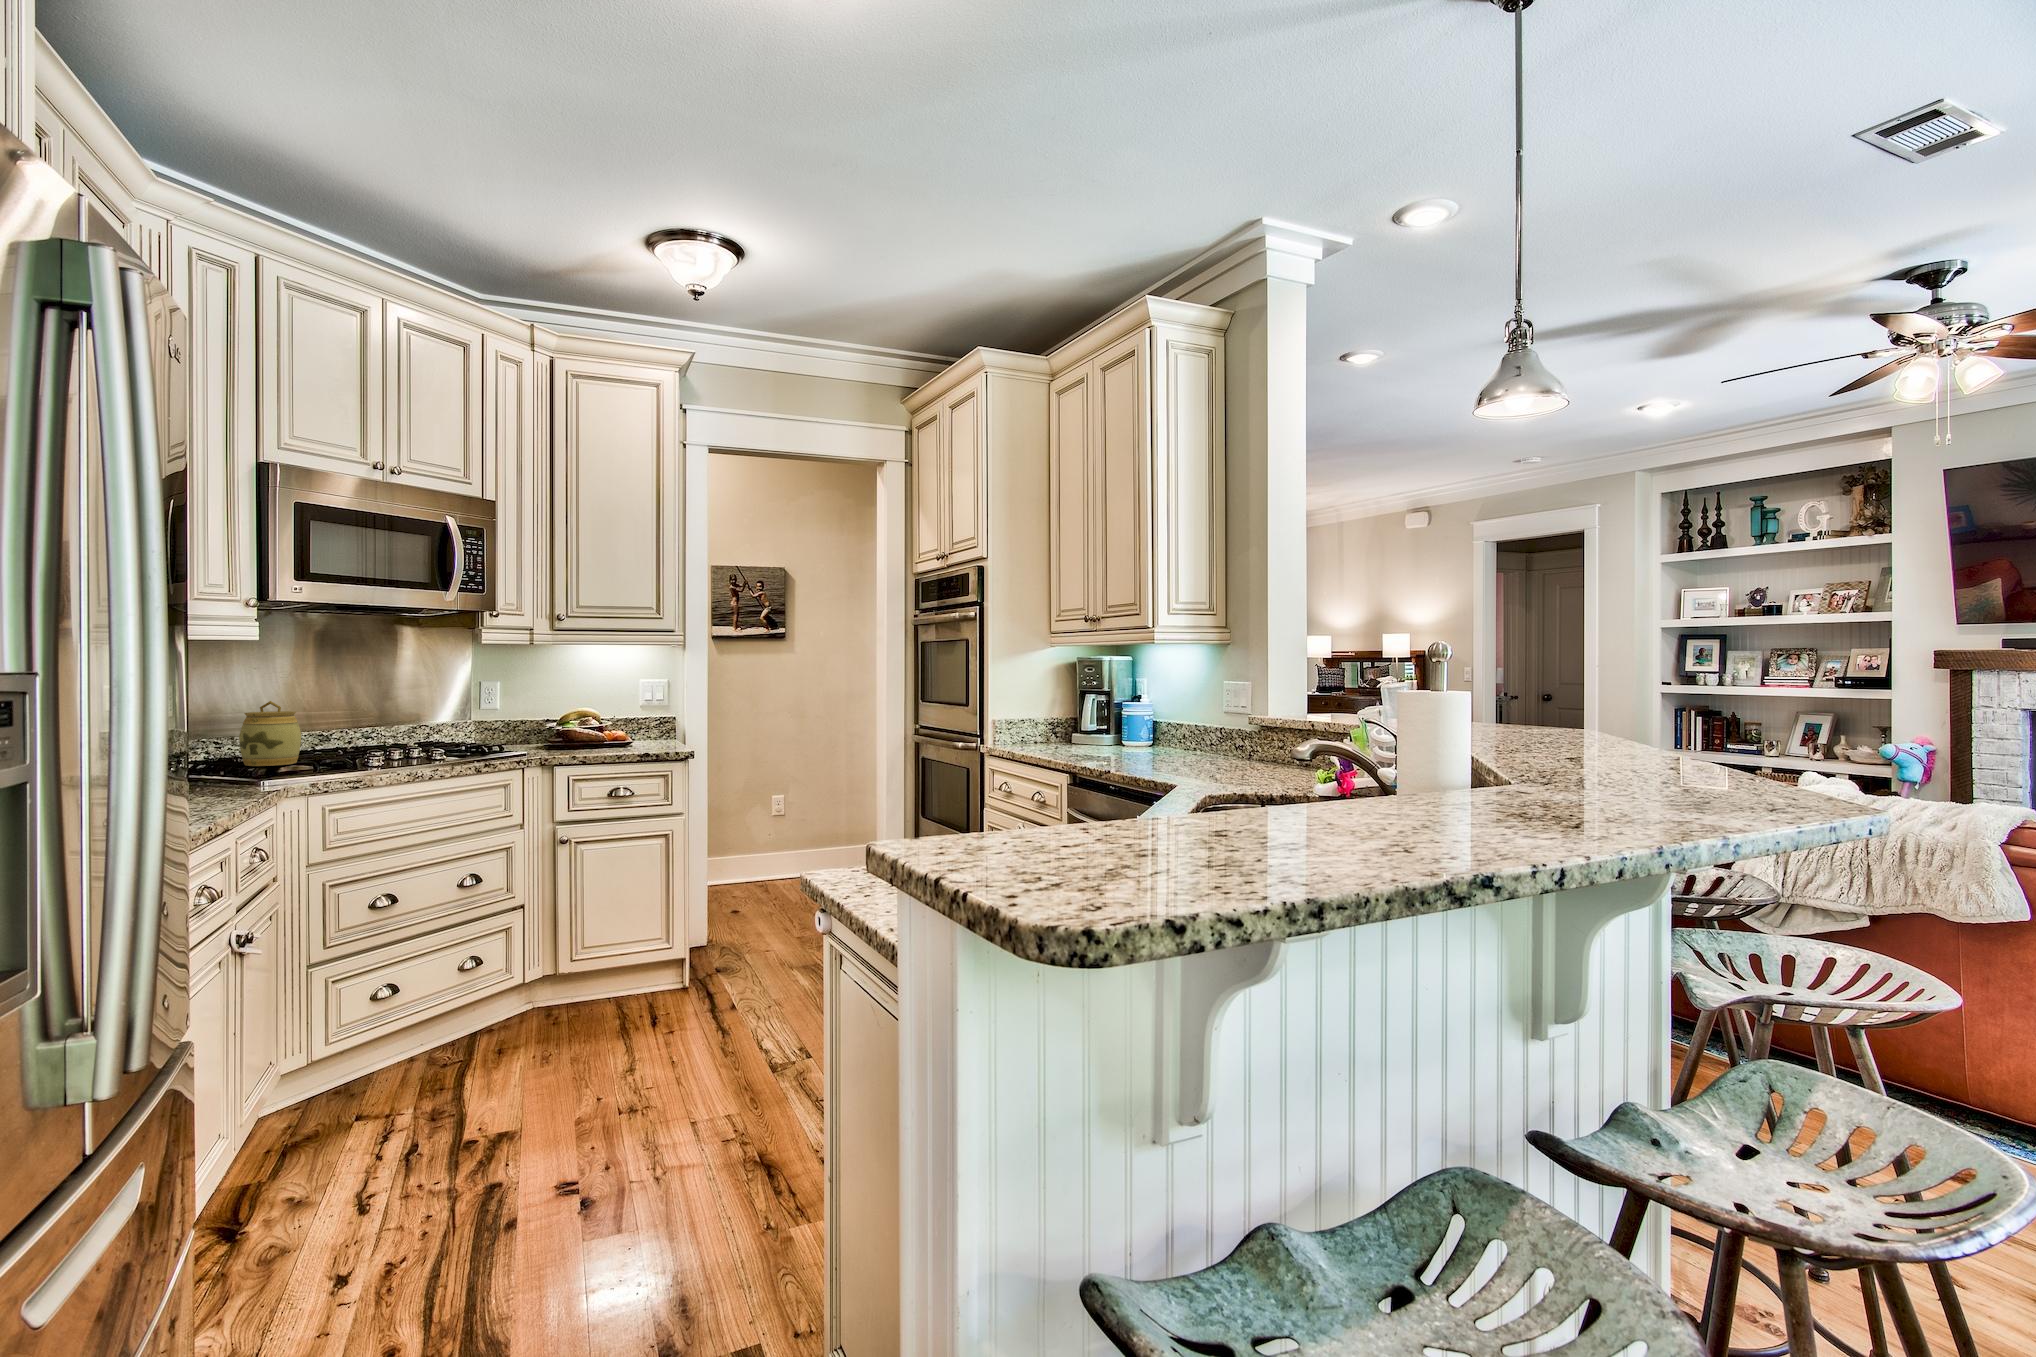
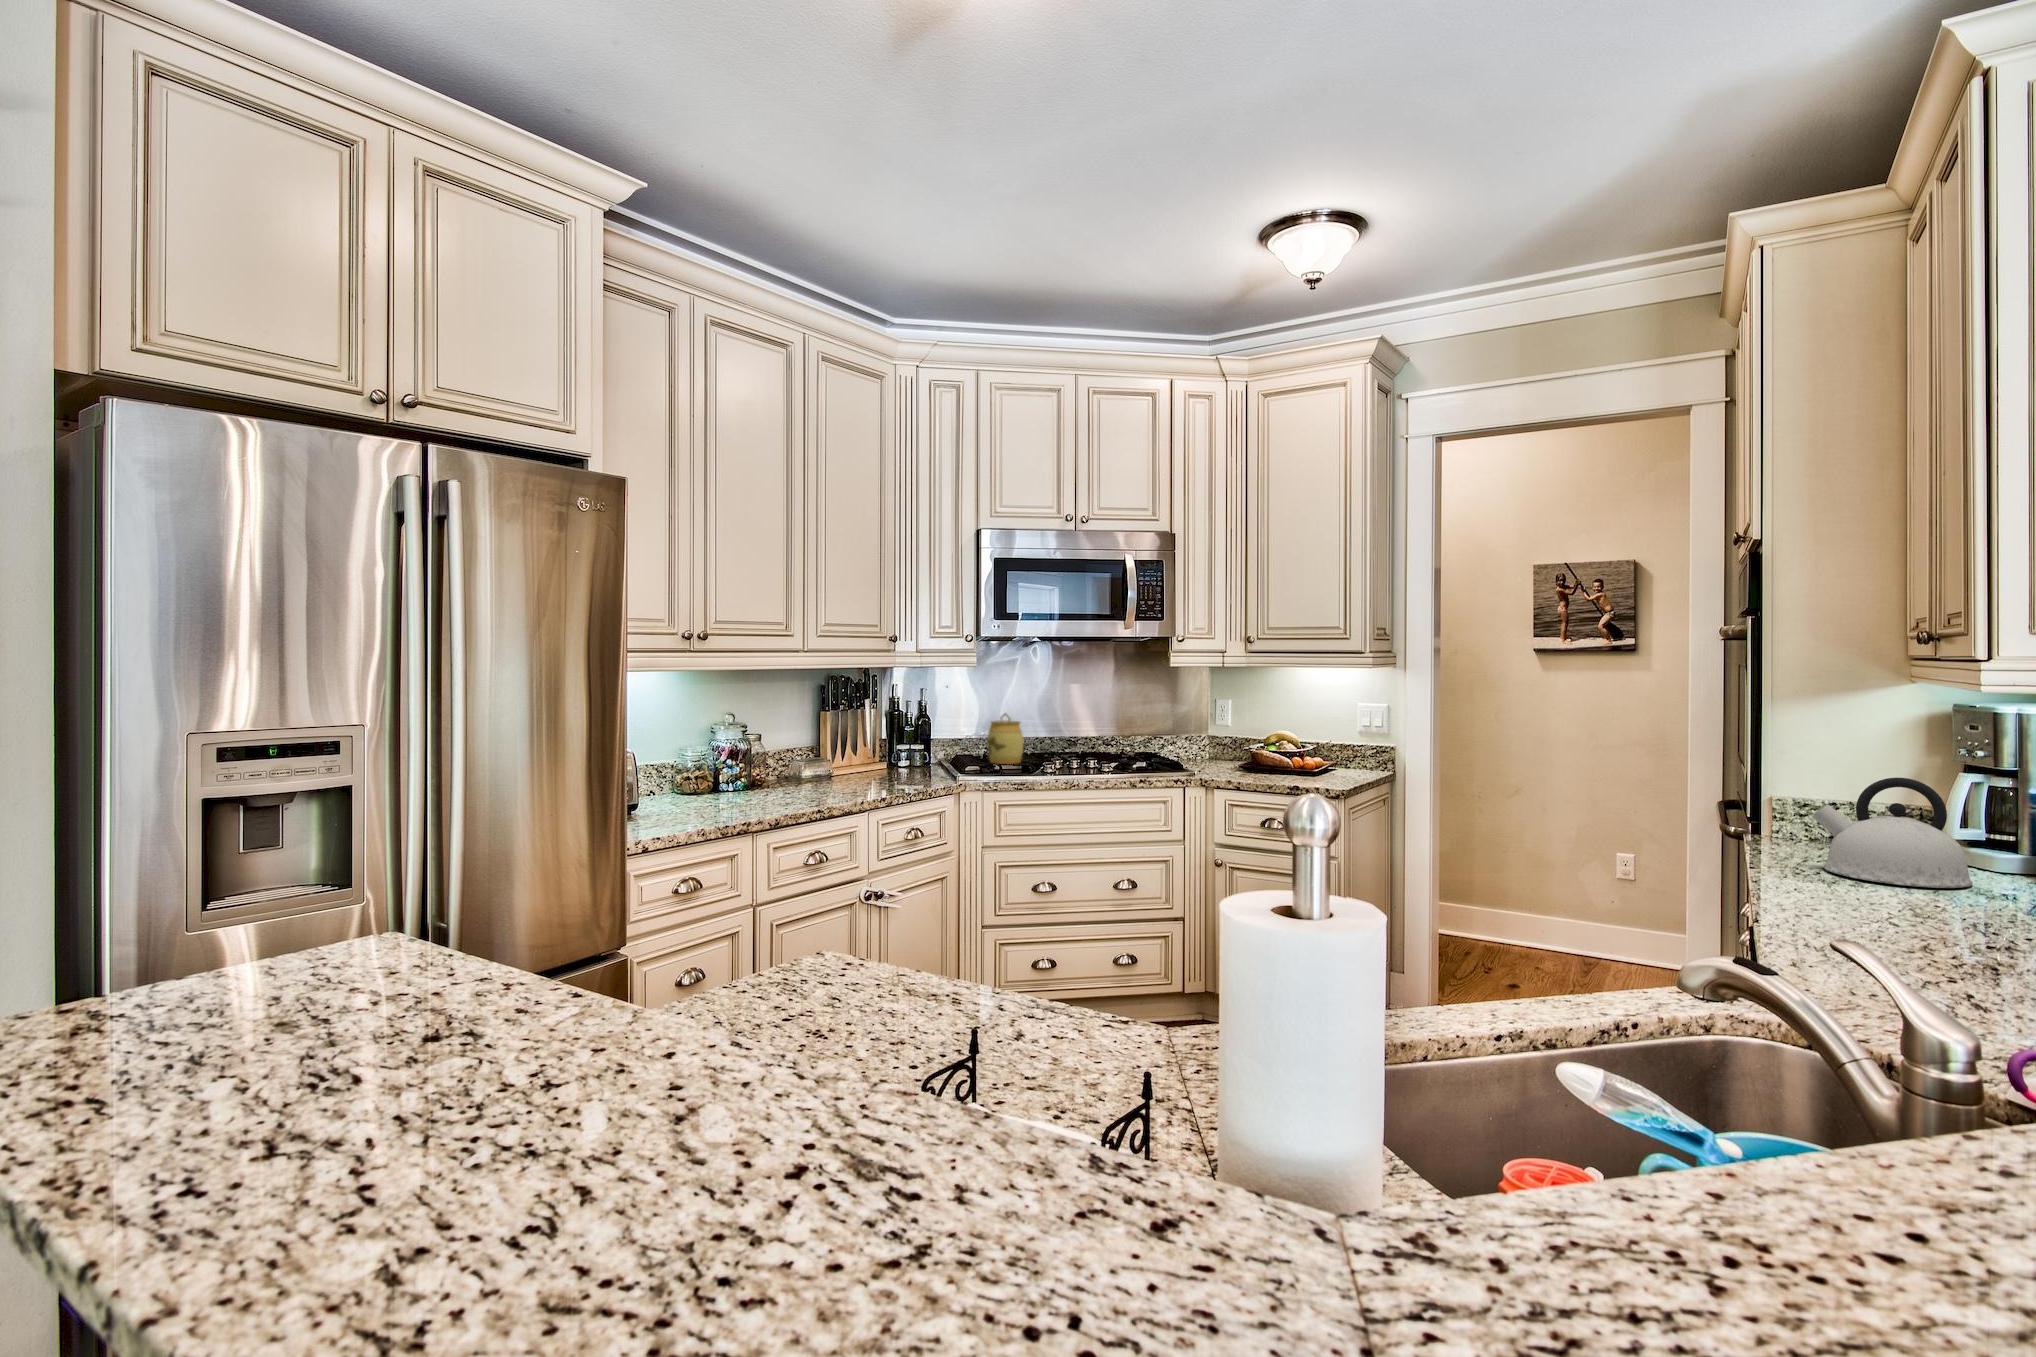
kettle: none [1051,696,1120,754] -> present [1812,778,1973,888]

